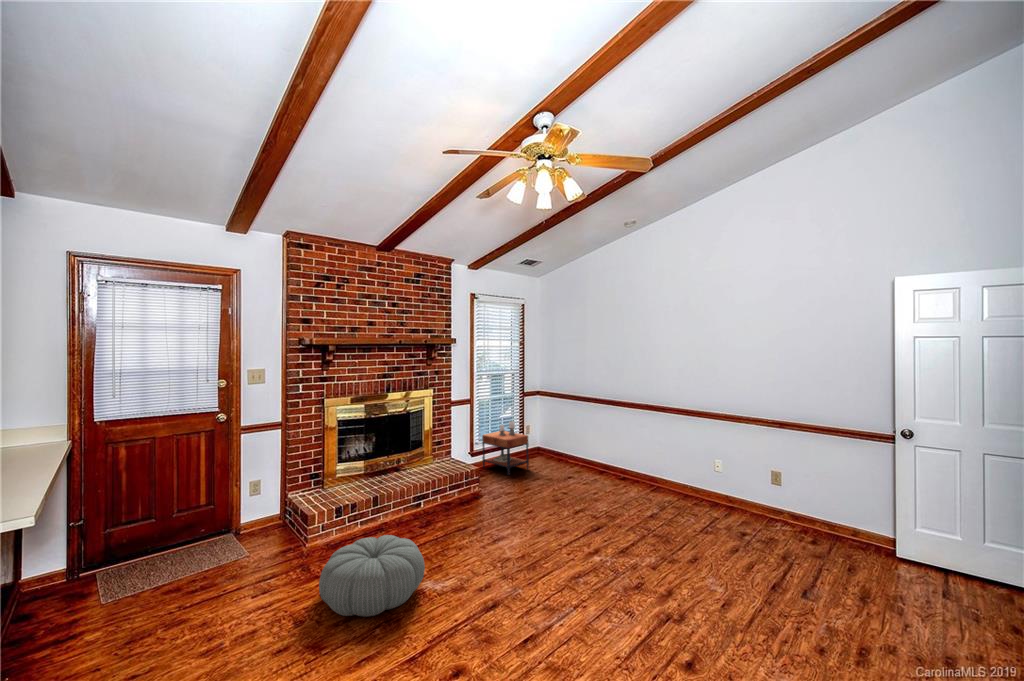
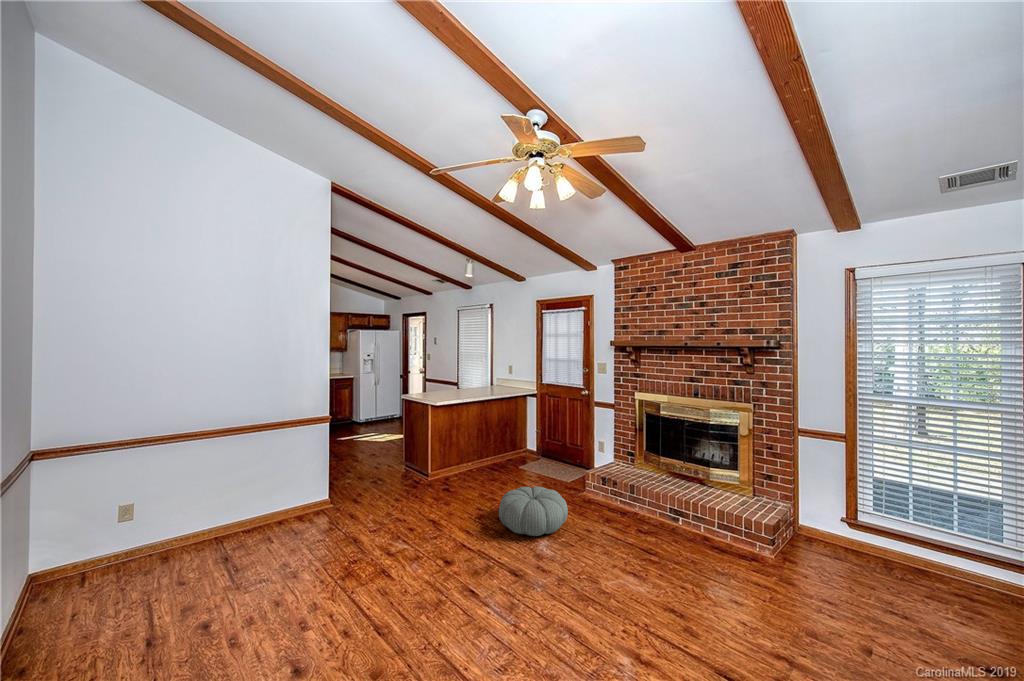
side table: present [482,421,529,475] -> none [867,498,947,609]

